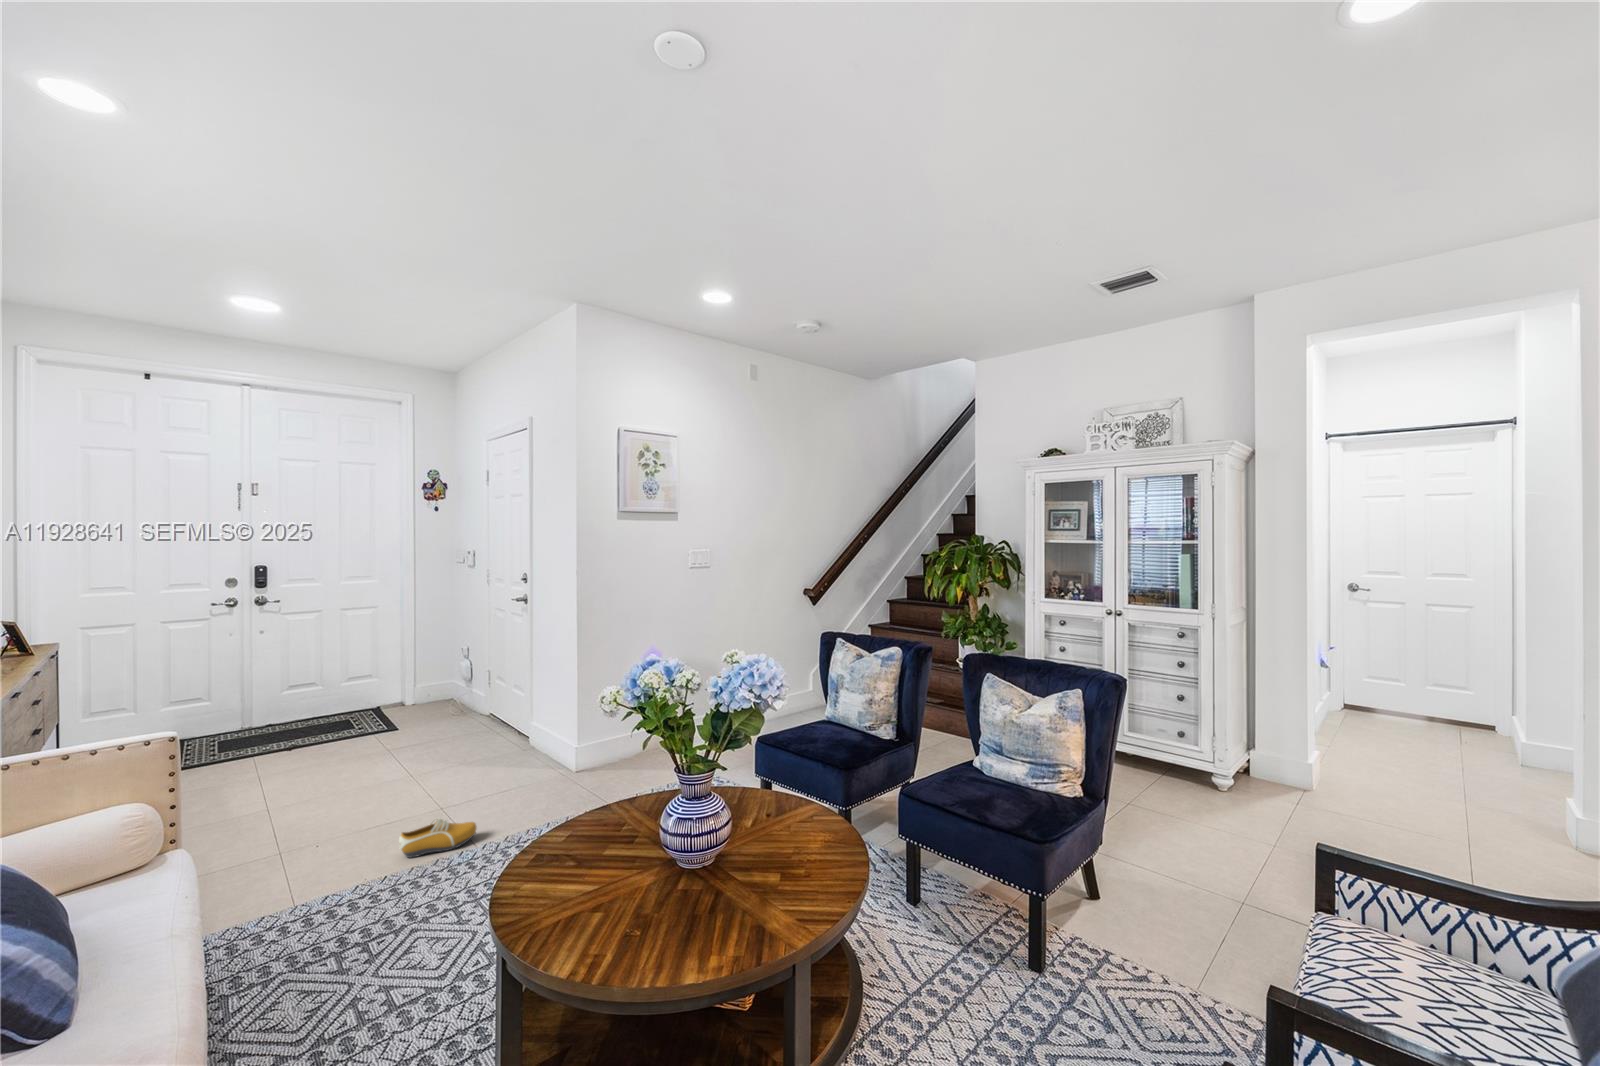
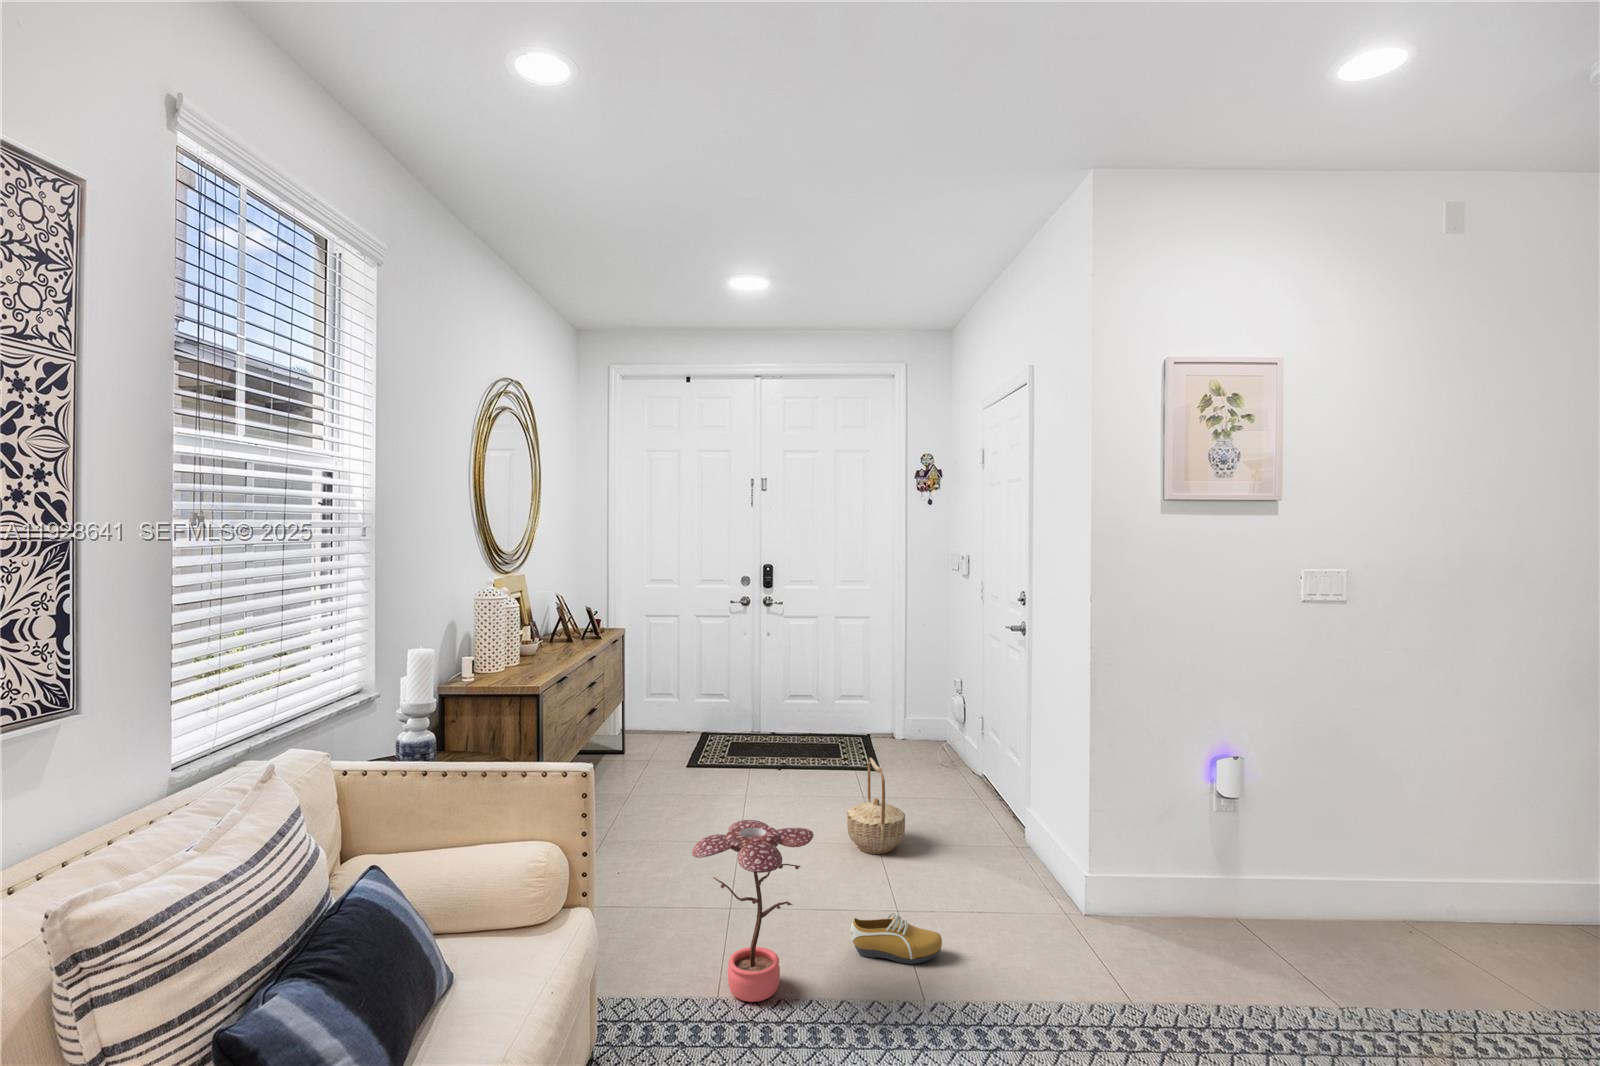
basket: none [377,717,432,792] -> present [847,758,905,854]
potted plant: none [244,771,368,923] -> present [692,820,814,1002]

